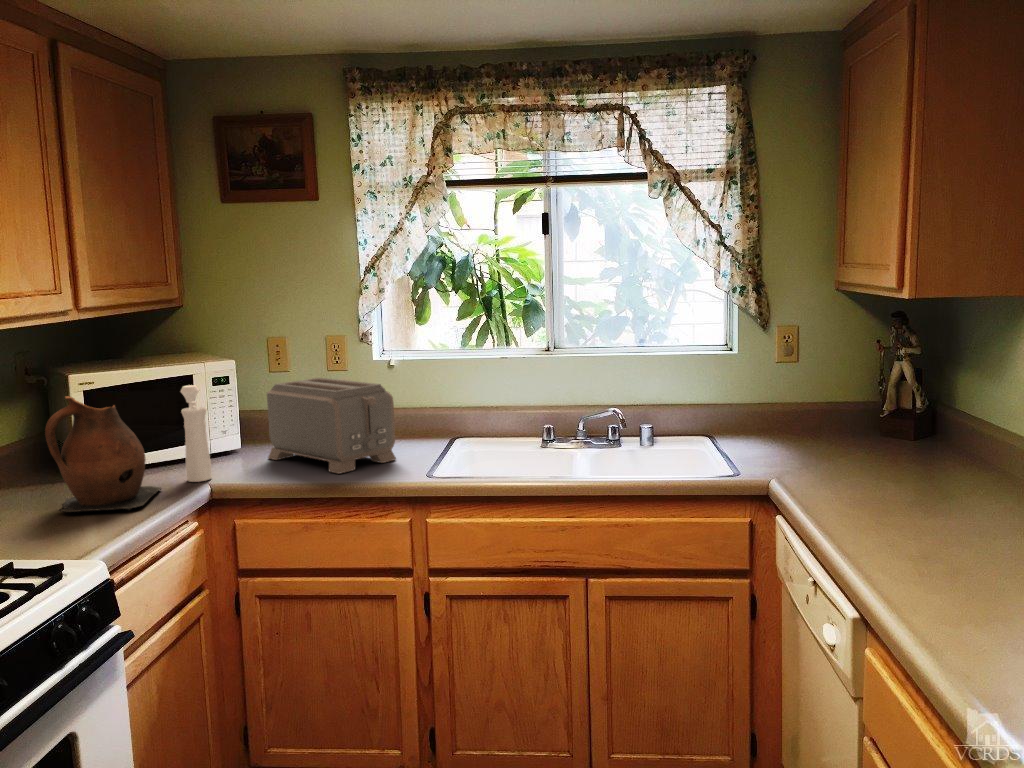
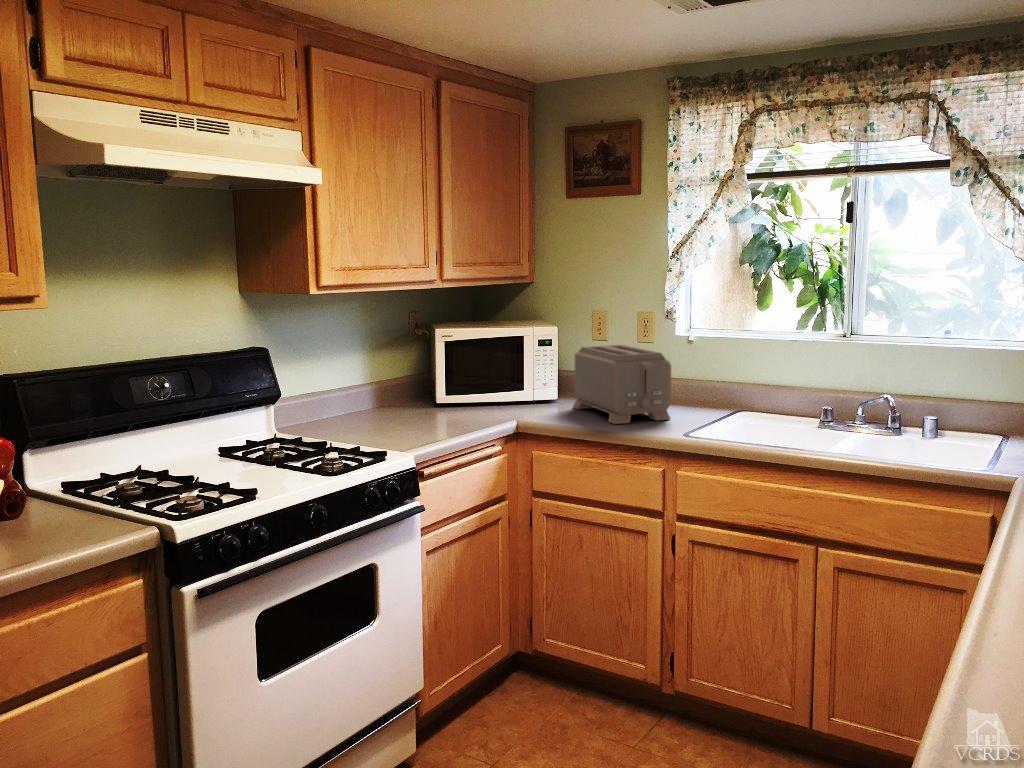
pepper mill: present [181,385,212,482] -> none [501,343,522,417]
ceramic pitcher: present [45,396,161,512] -> none [401,342,481,430]

